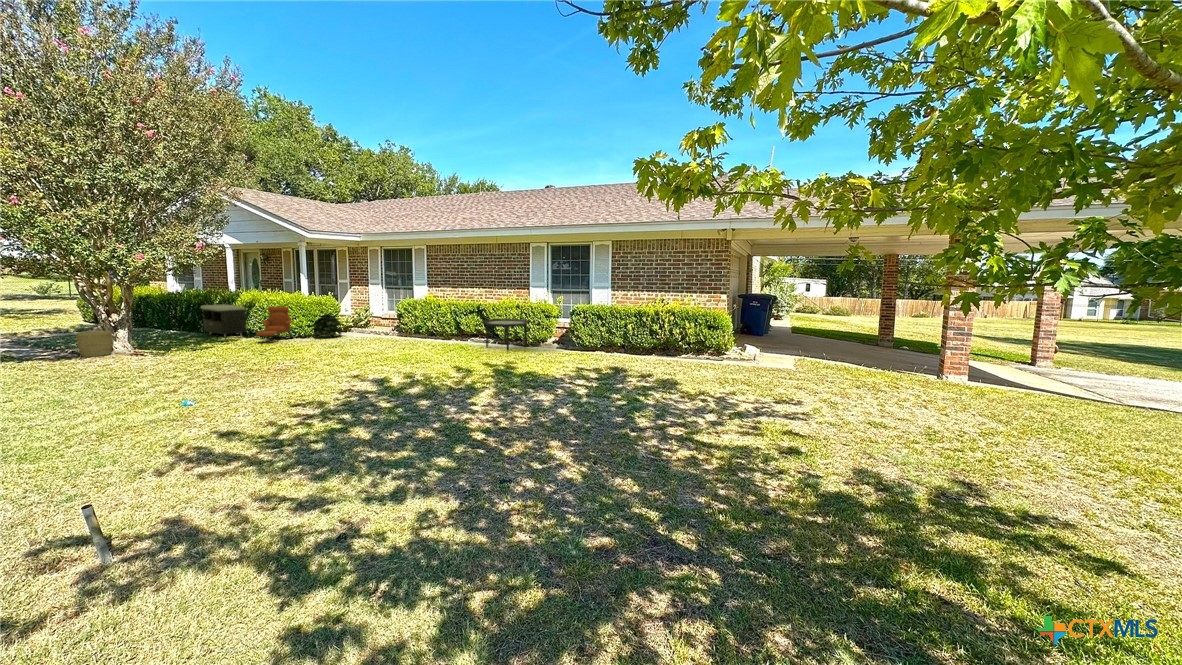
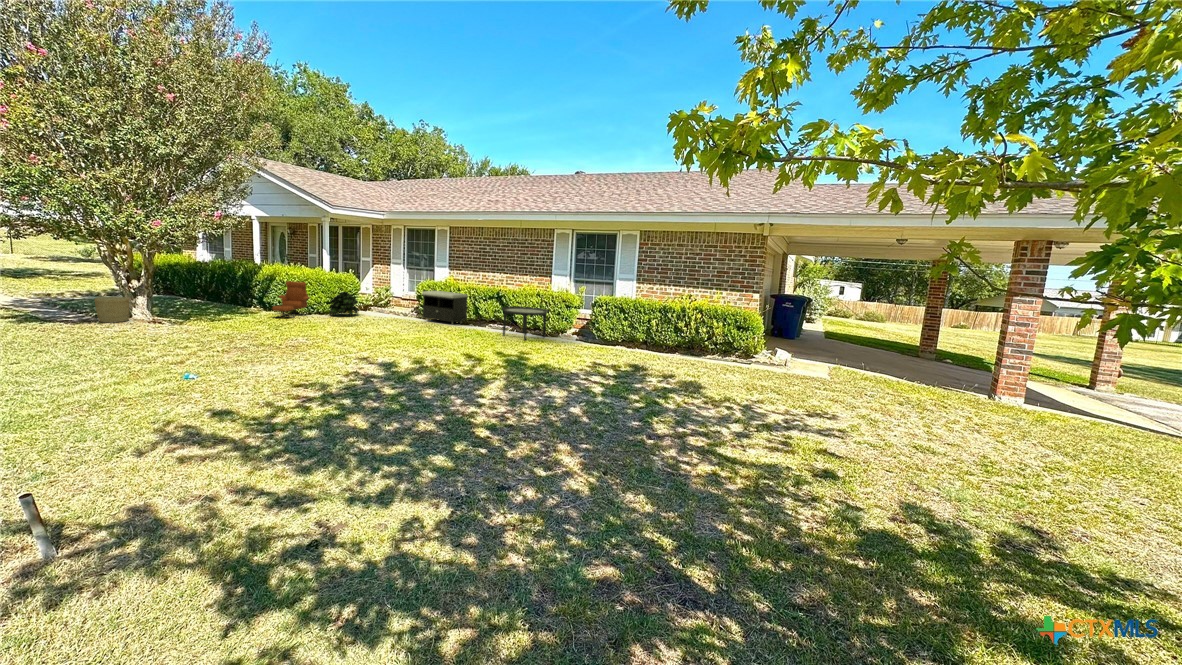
storage bench: present [201,304,247,336] -> present [422,291,468,324]

